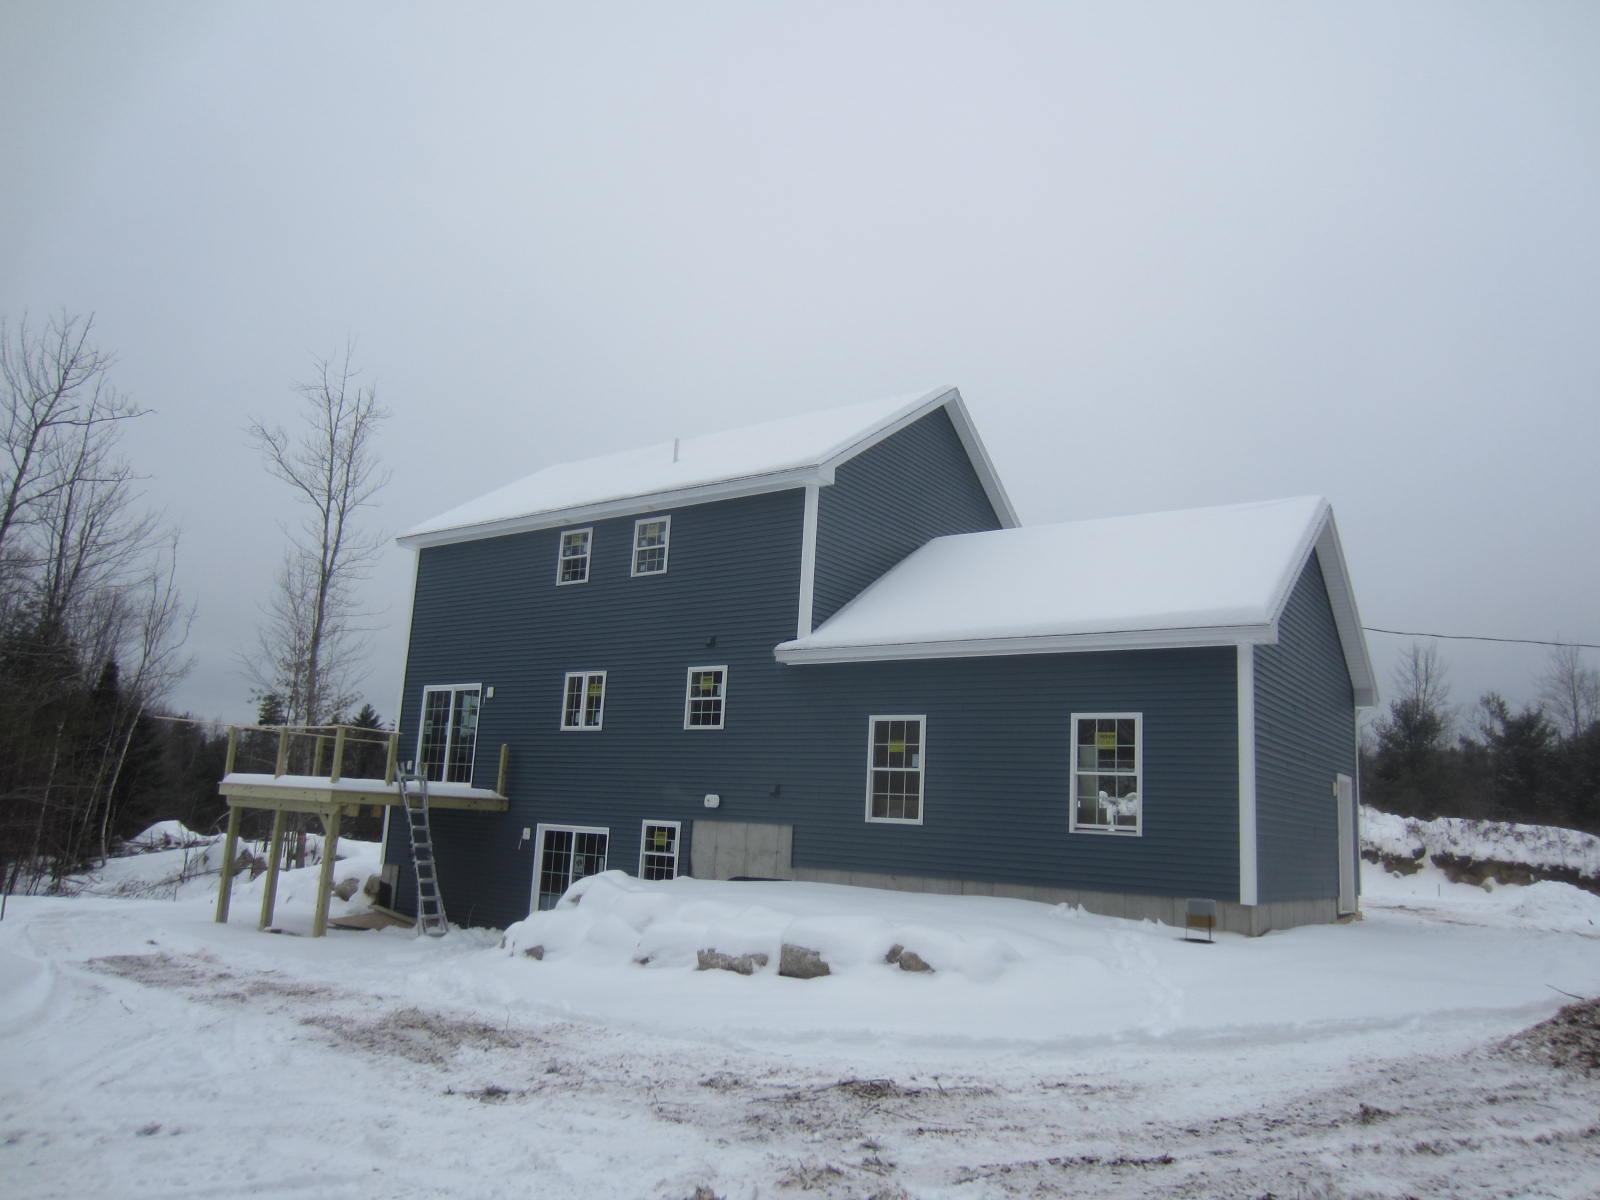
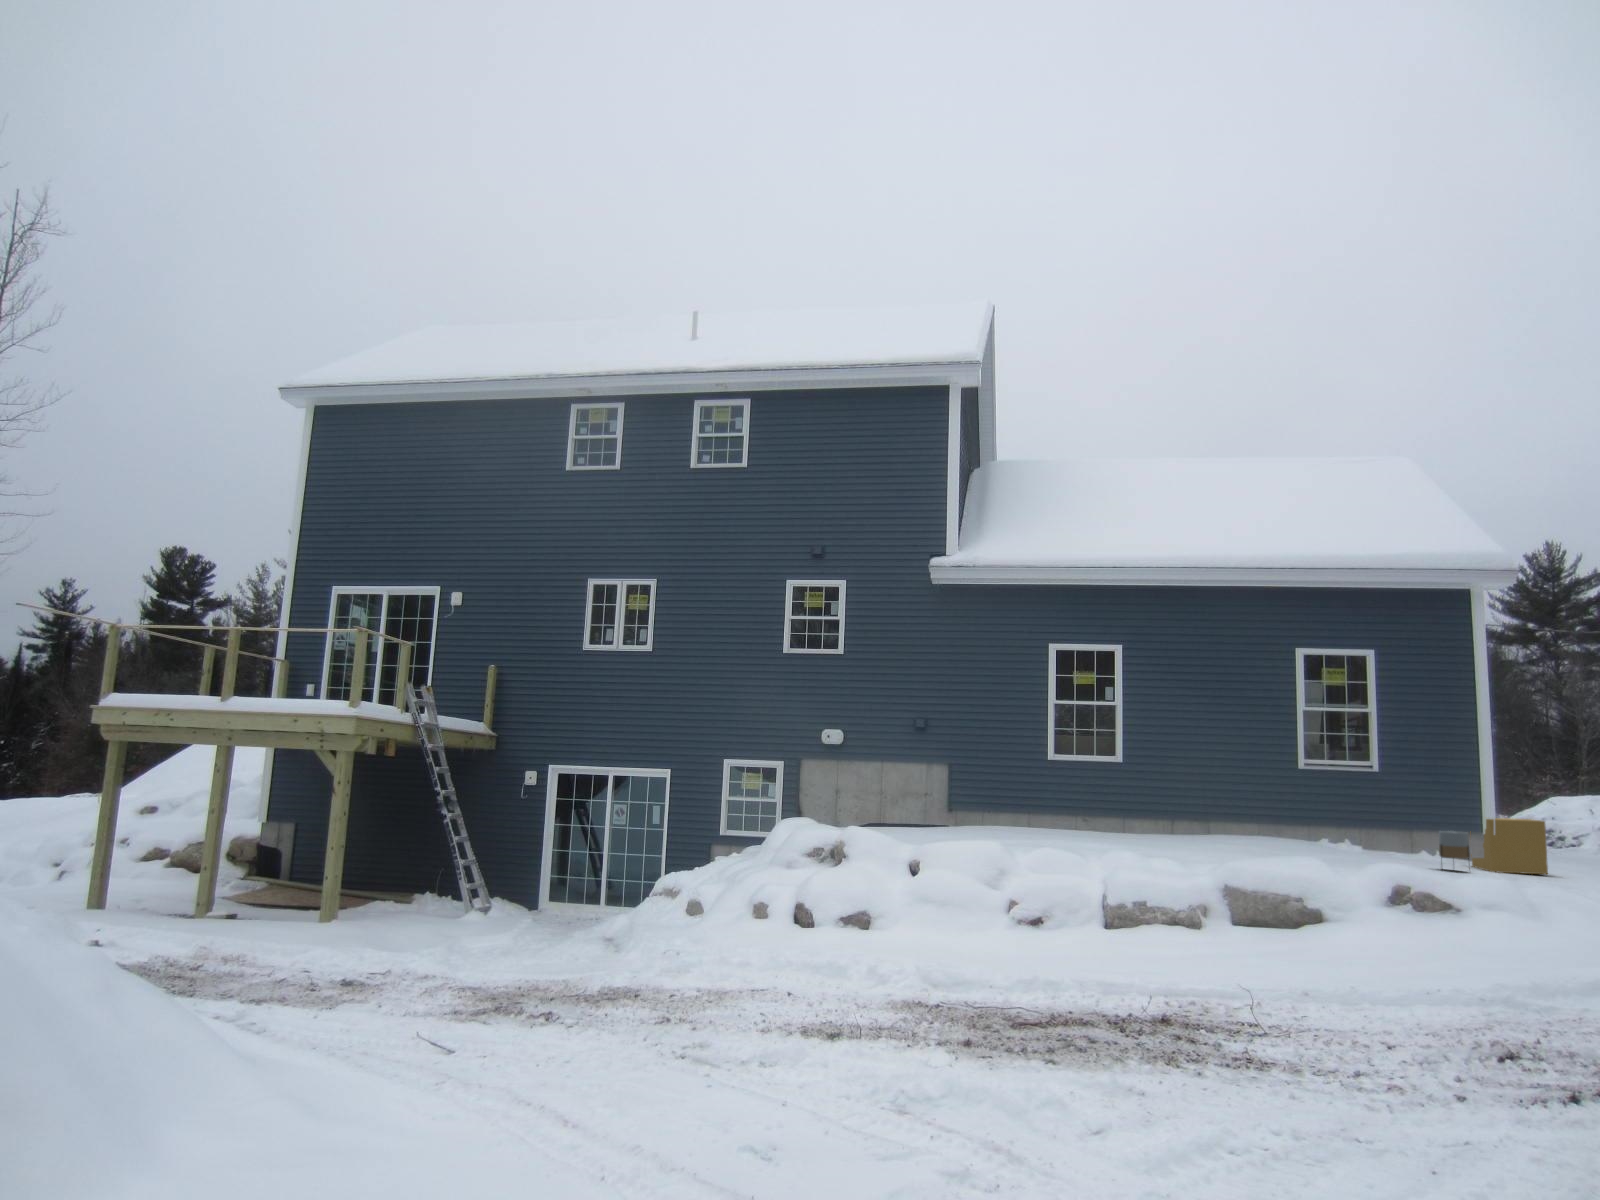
cardboard box: none [1257,886,1328,949] -> present [1472,818,1548,874]

